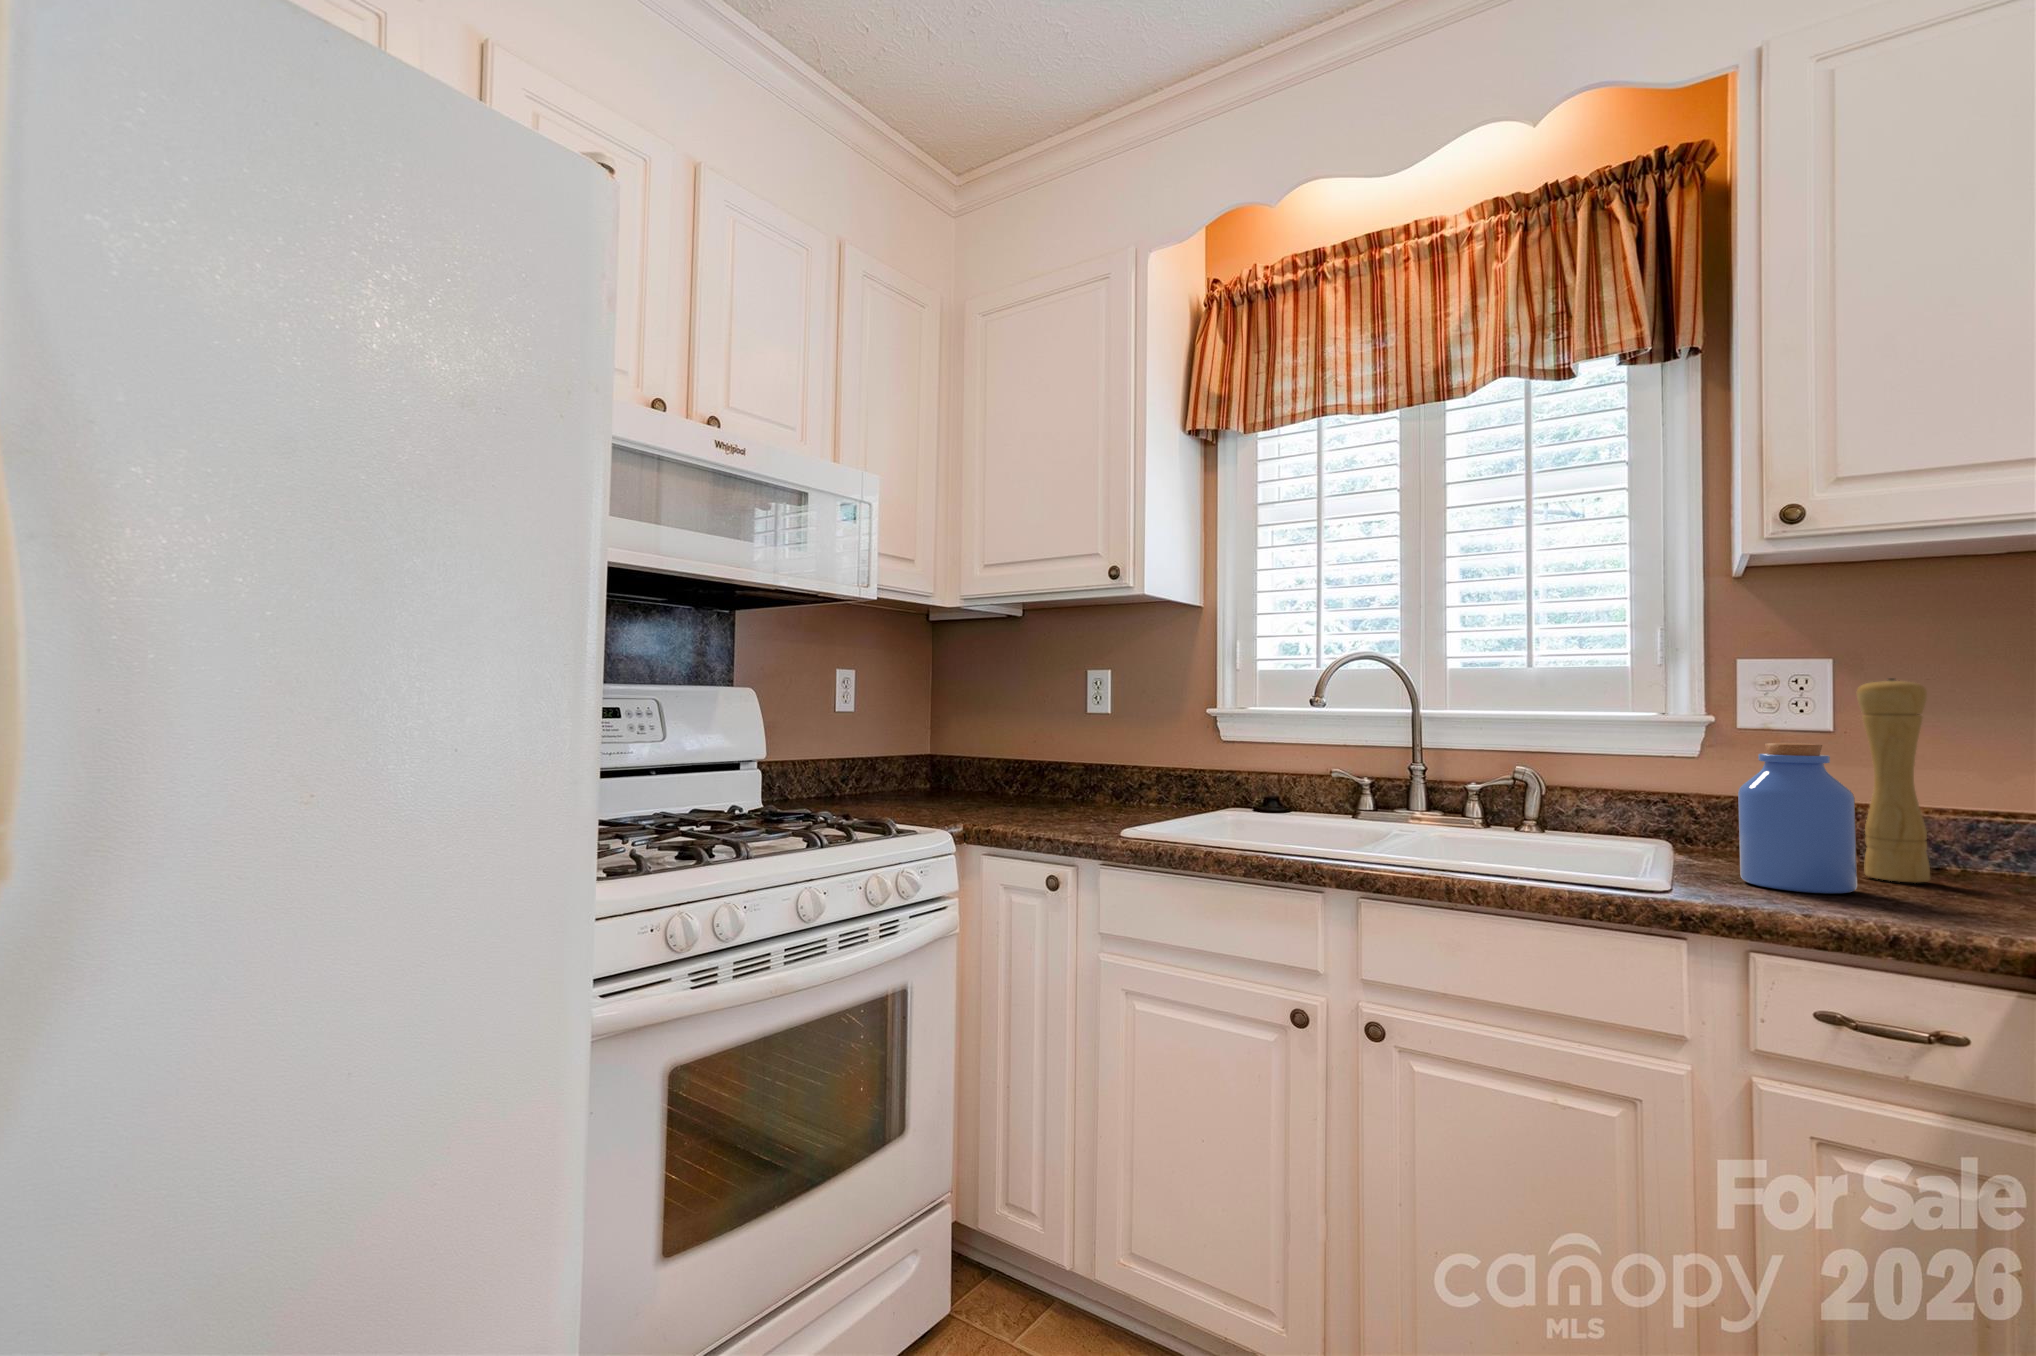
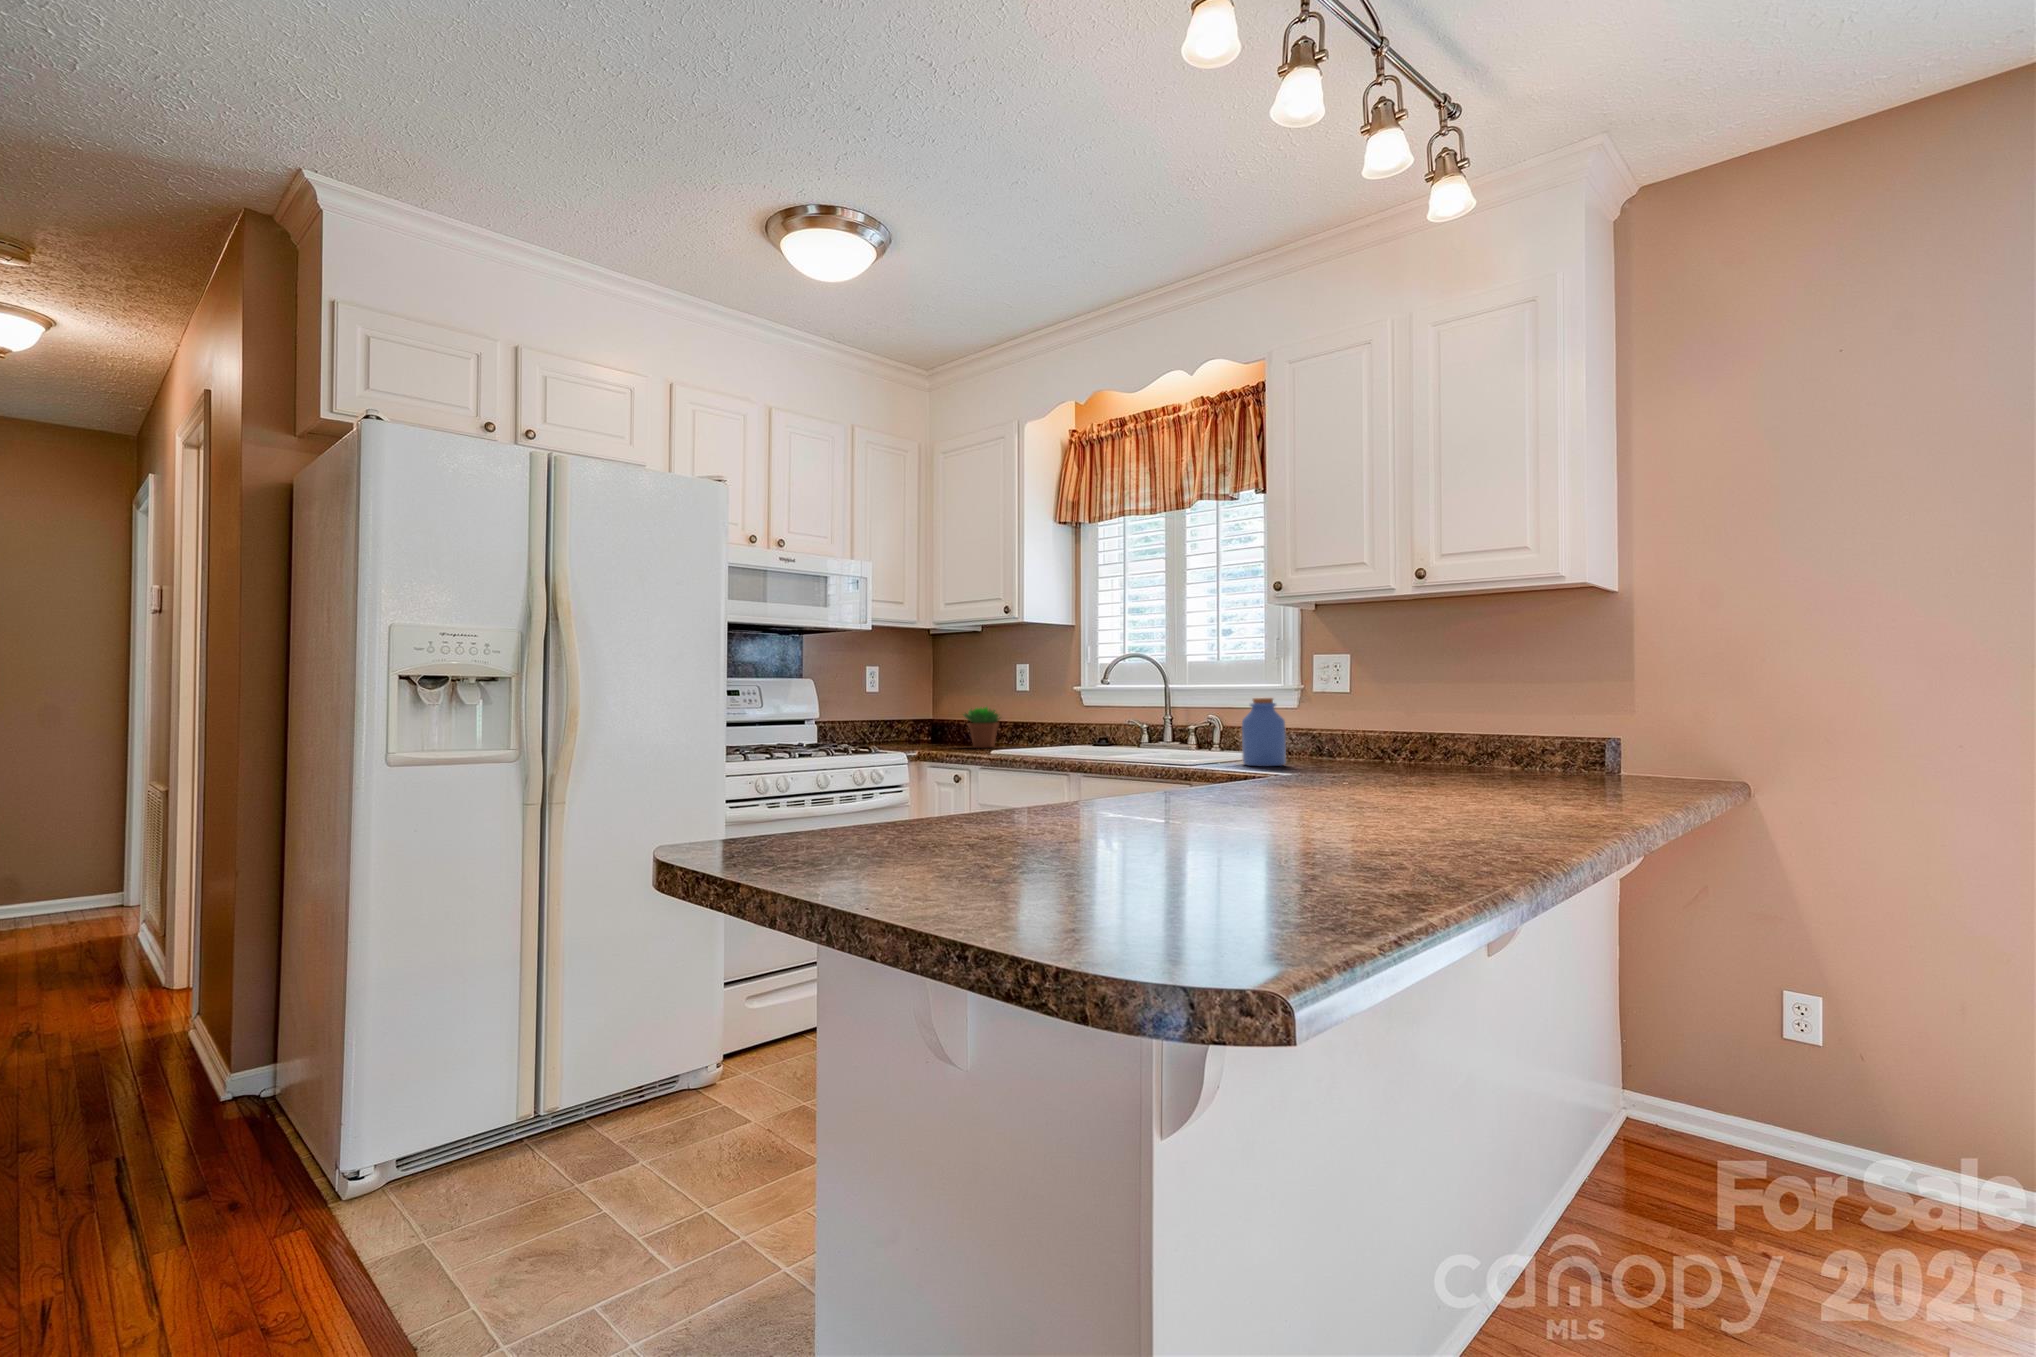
pepper mill: present [1857,678,1930,882] -> none [1319,665,1347,765]
succulent plant: none [1012,737,1083,810] -> present [964,707,1000,748]

